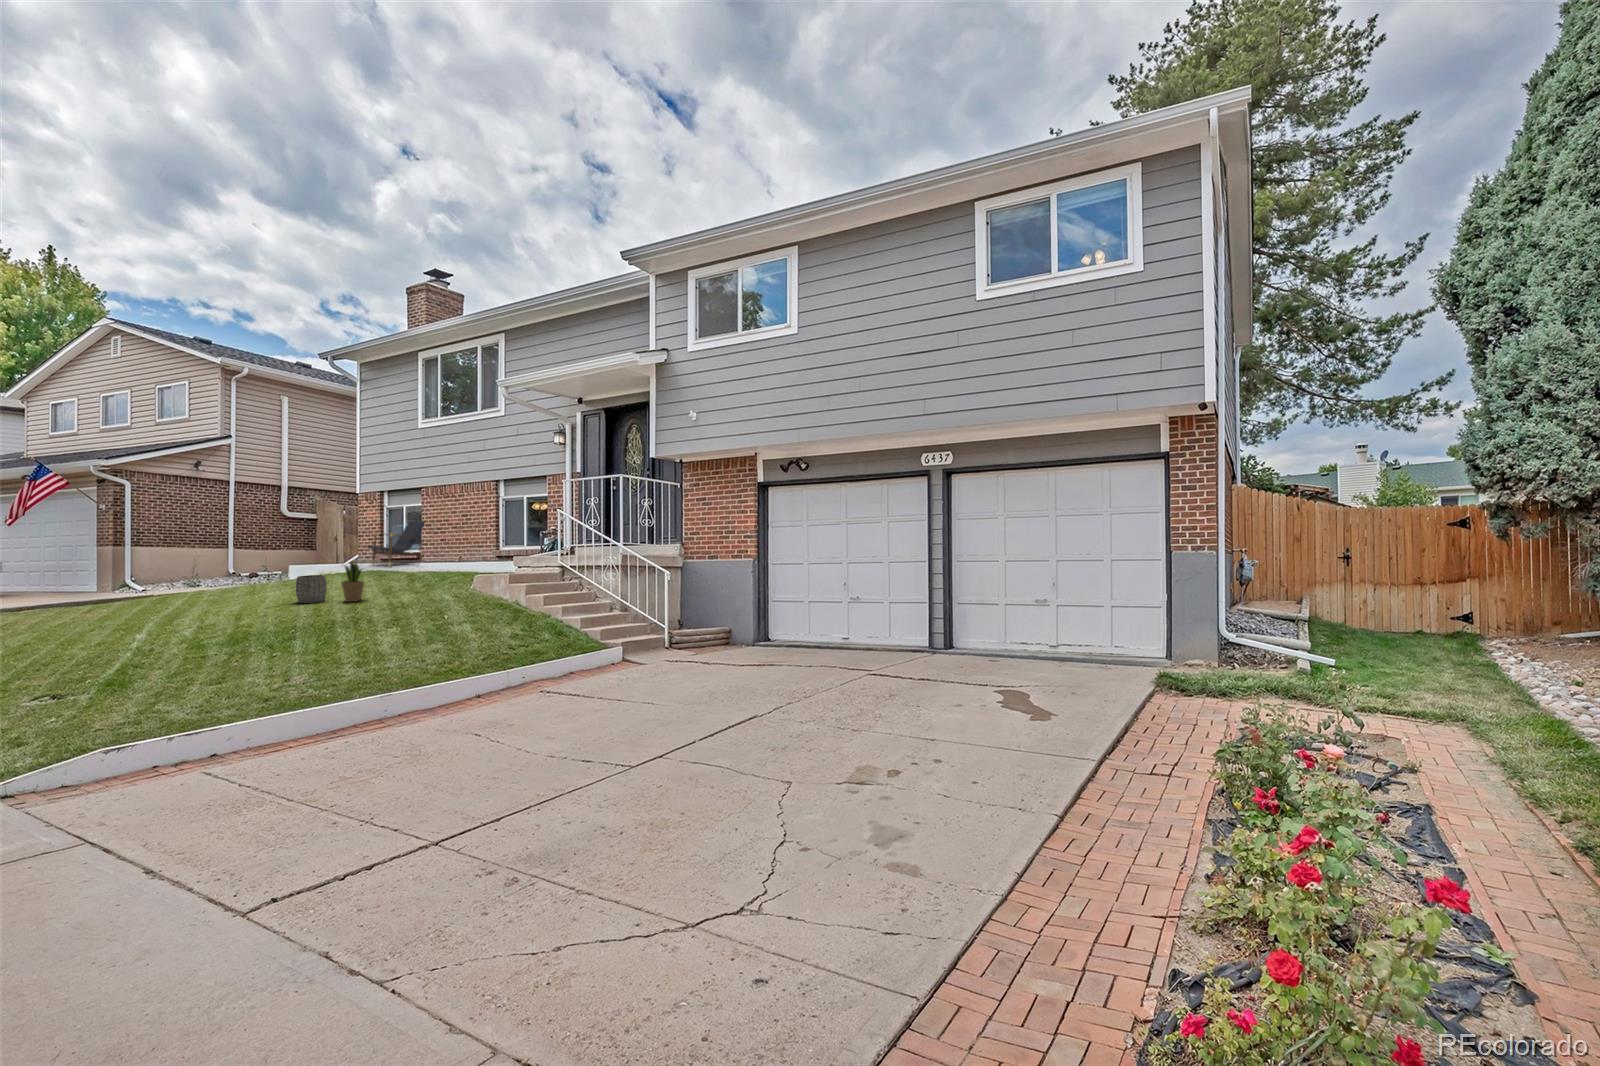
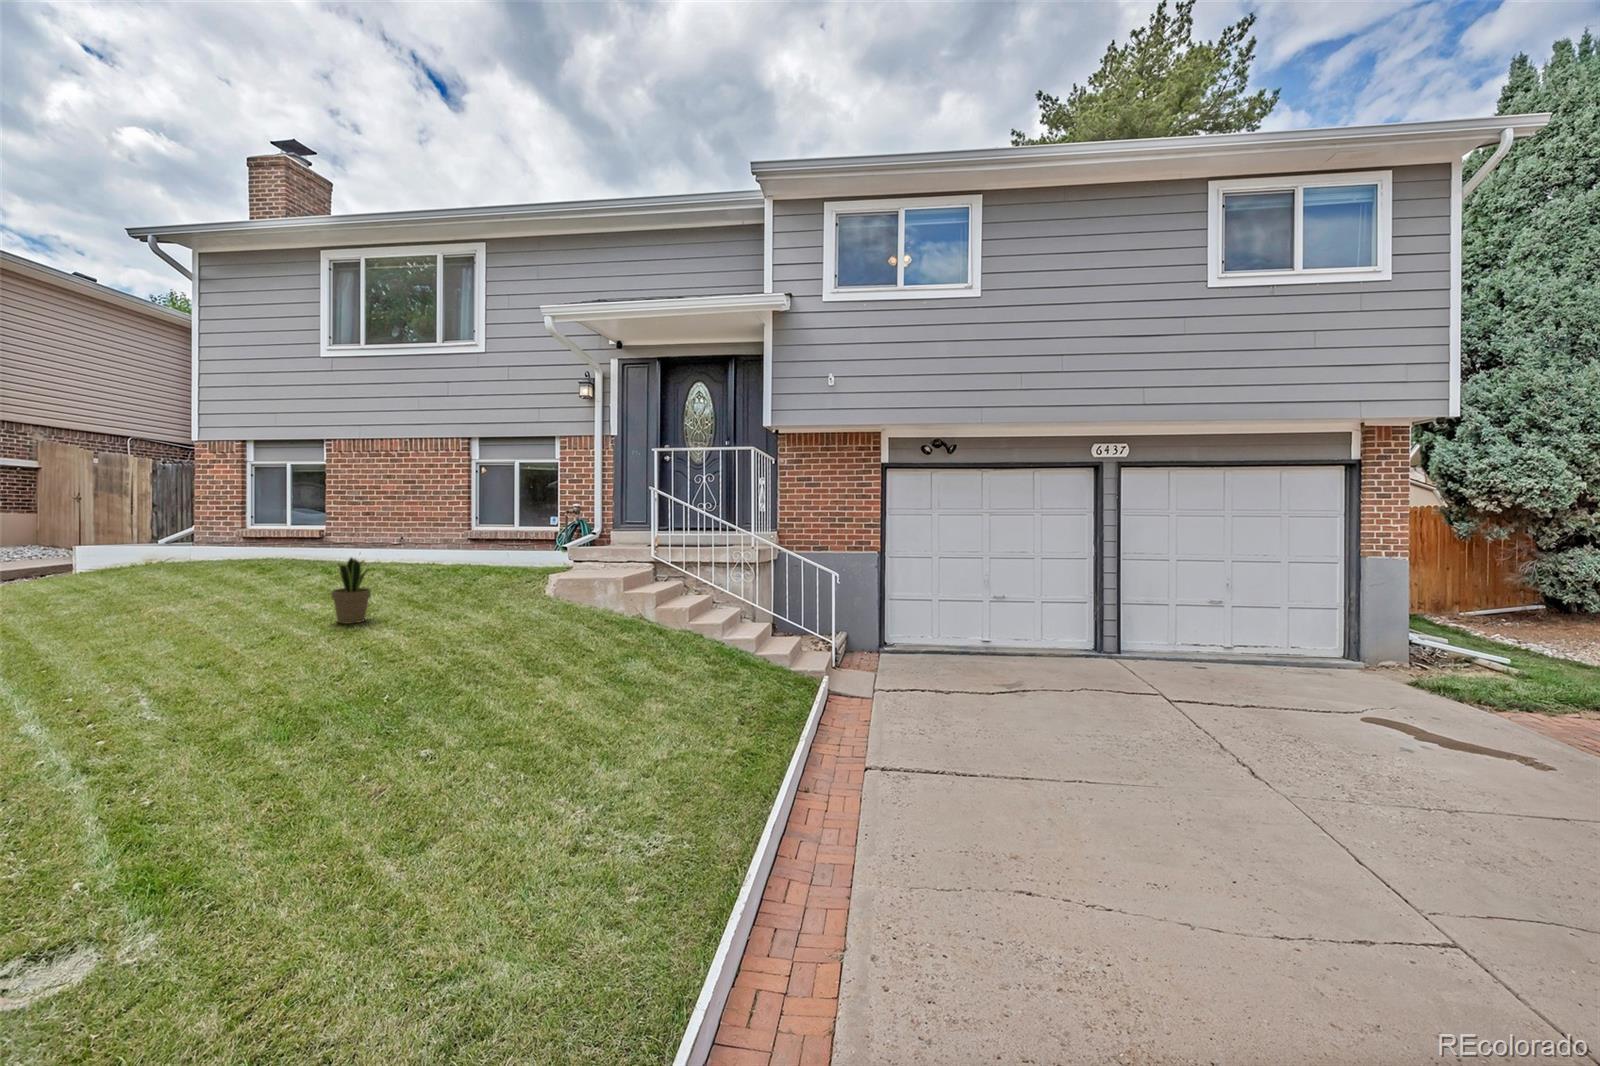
lounge chair: present [367,521,425,566] -> none [243,486,338,552]
woven basket: present [296,575,327,603] -> none [239,579,295,629]

